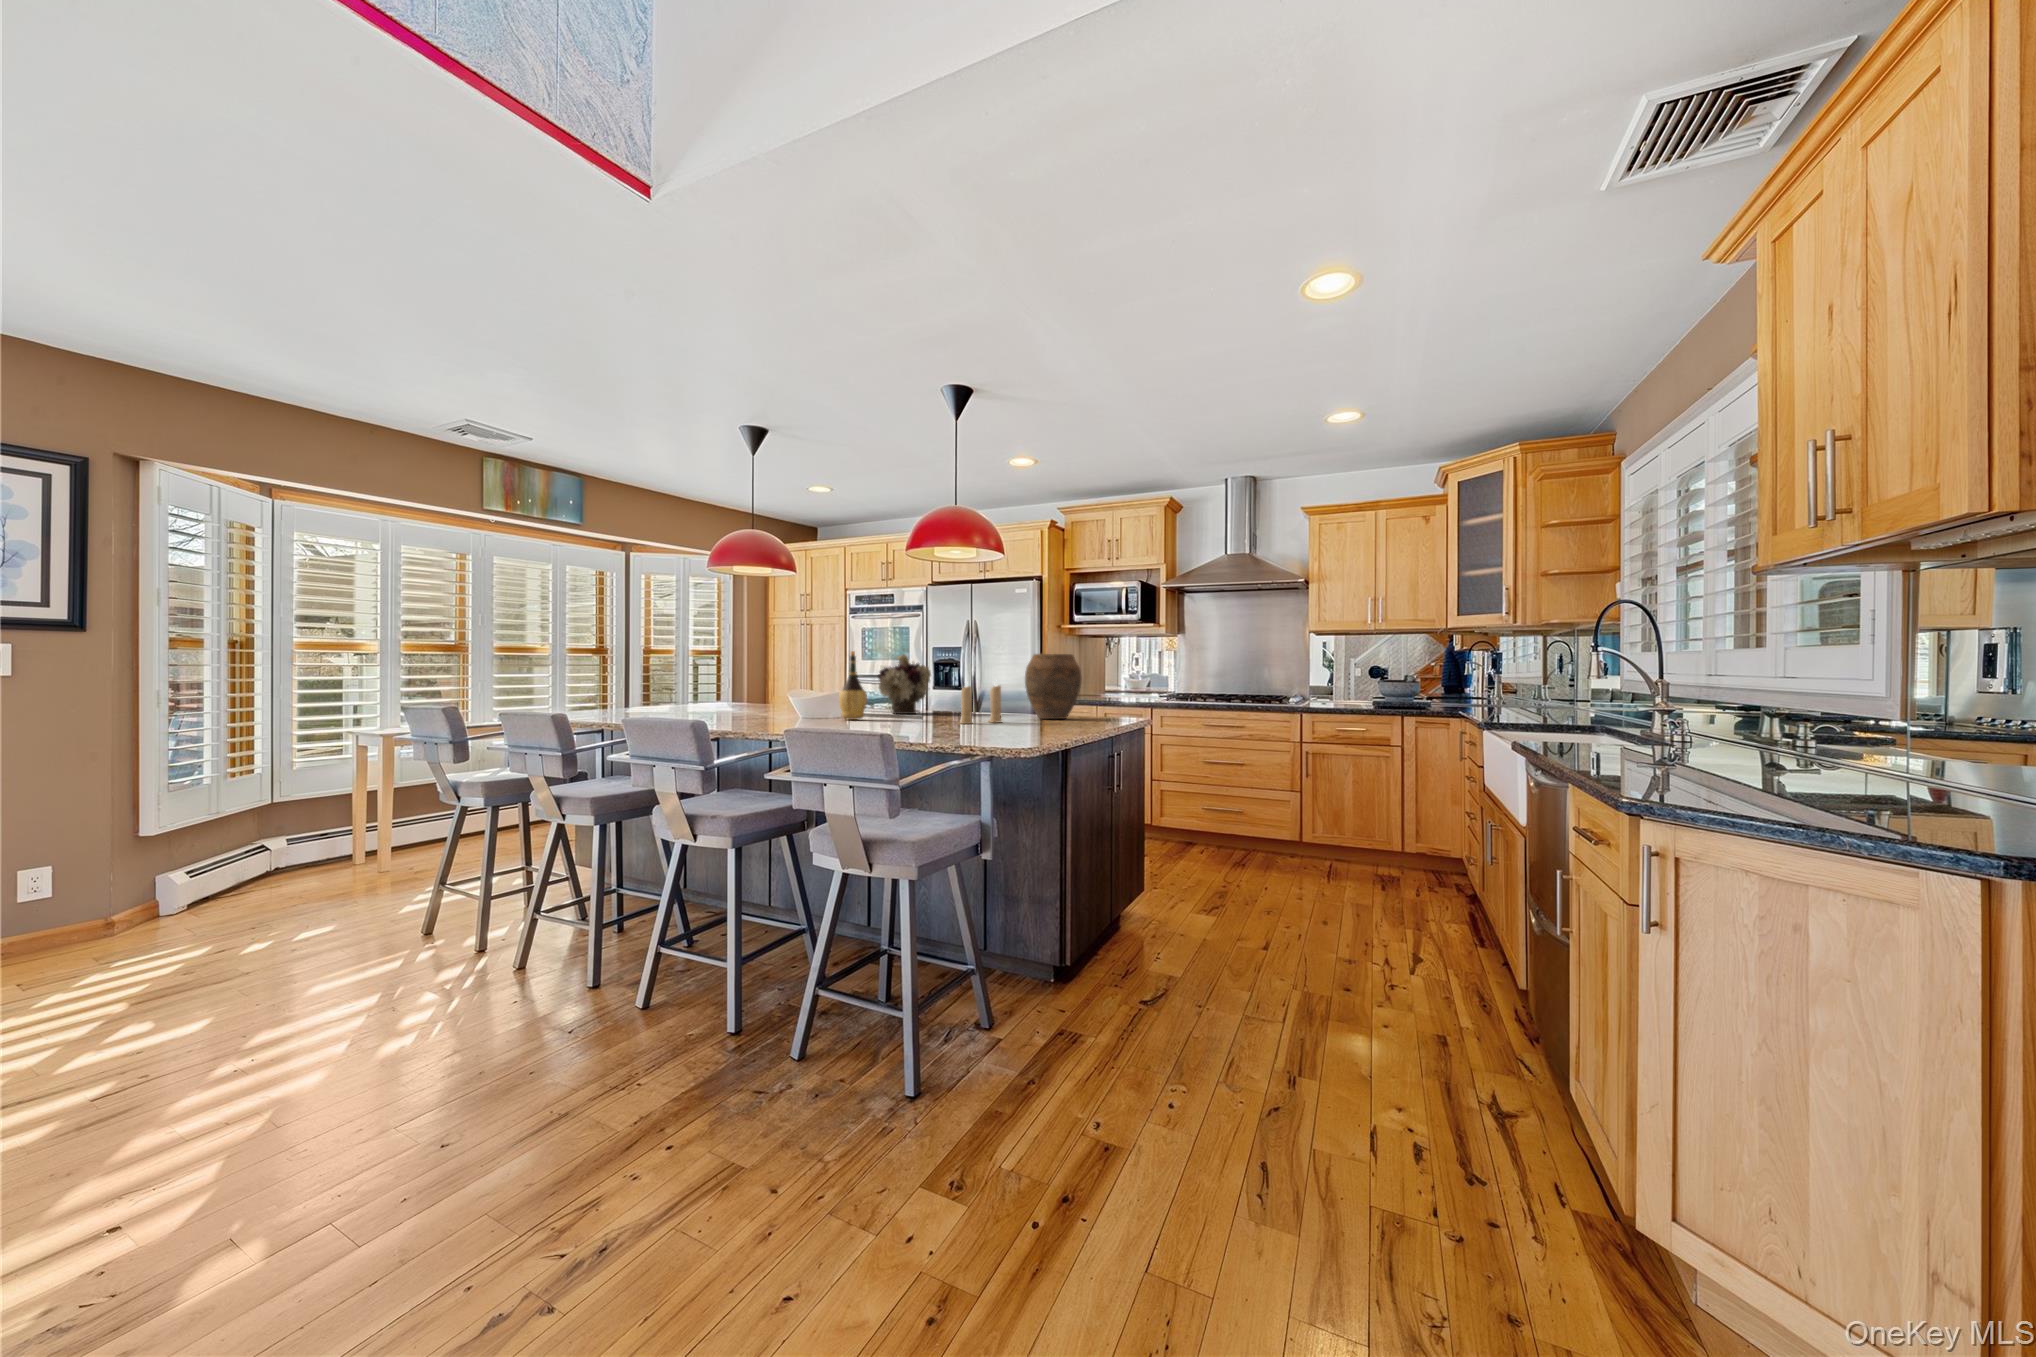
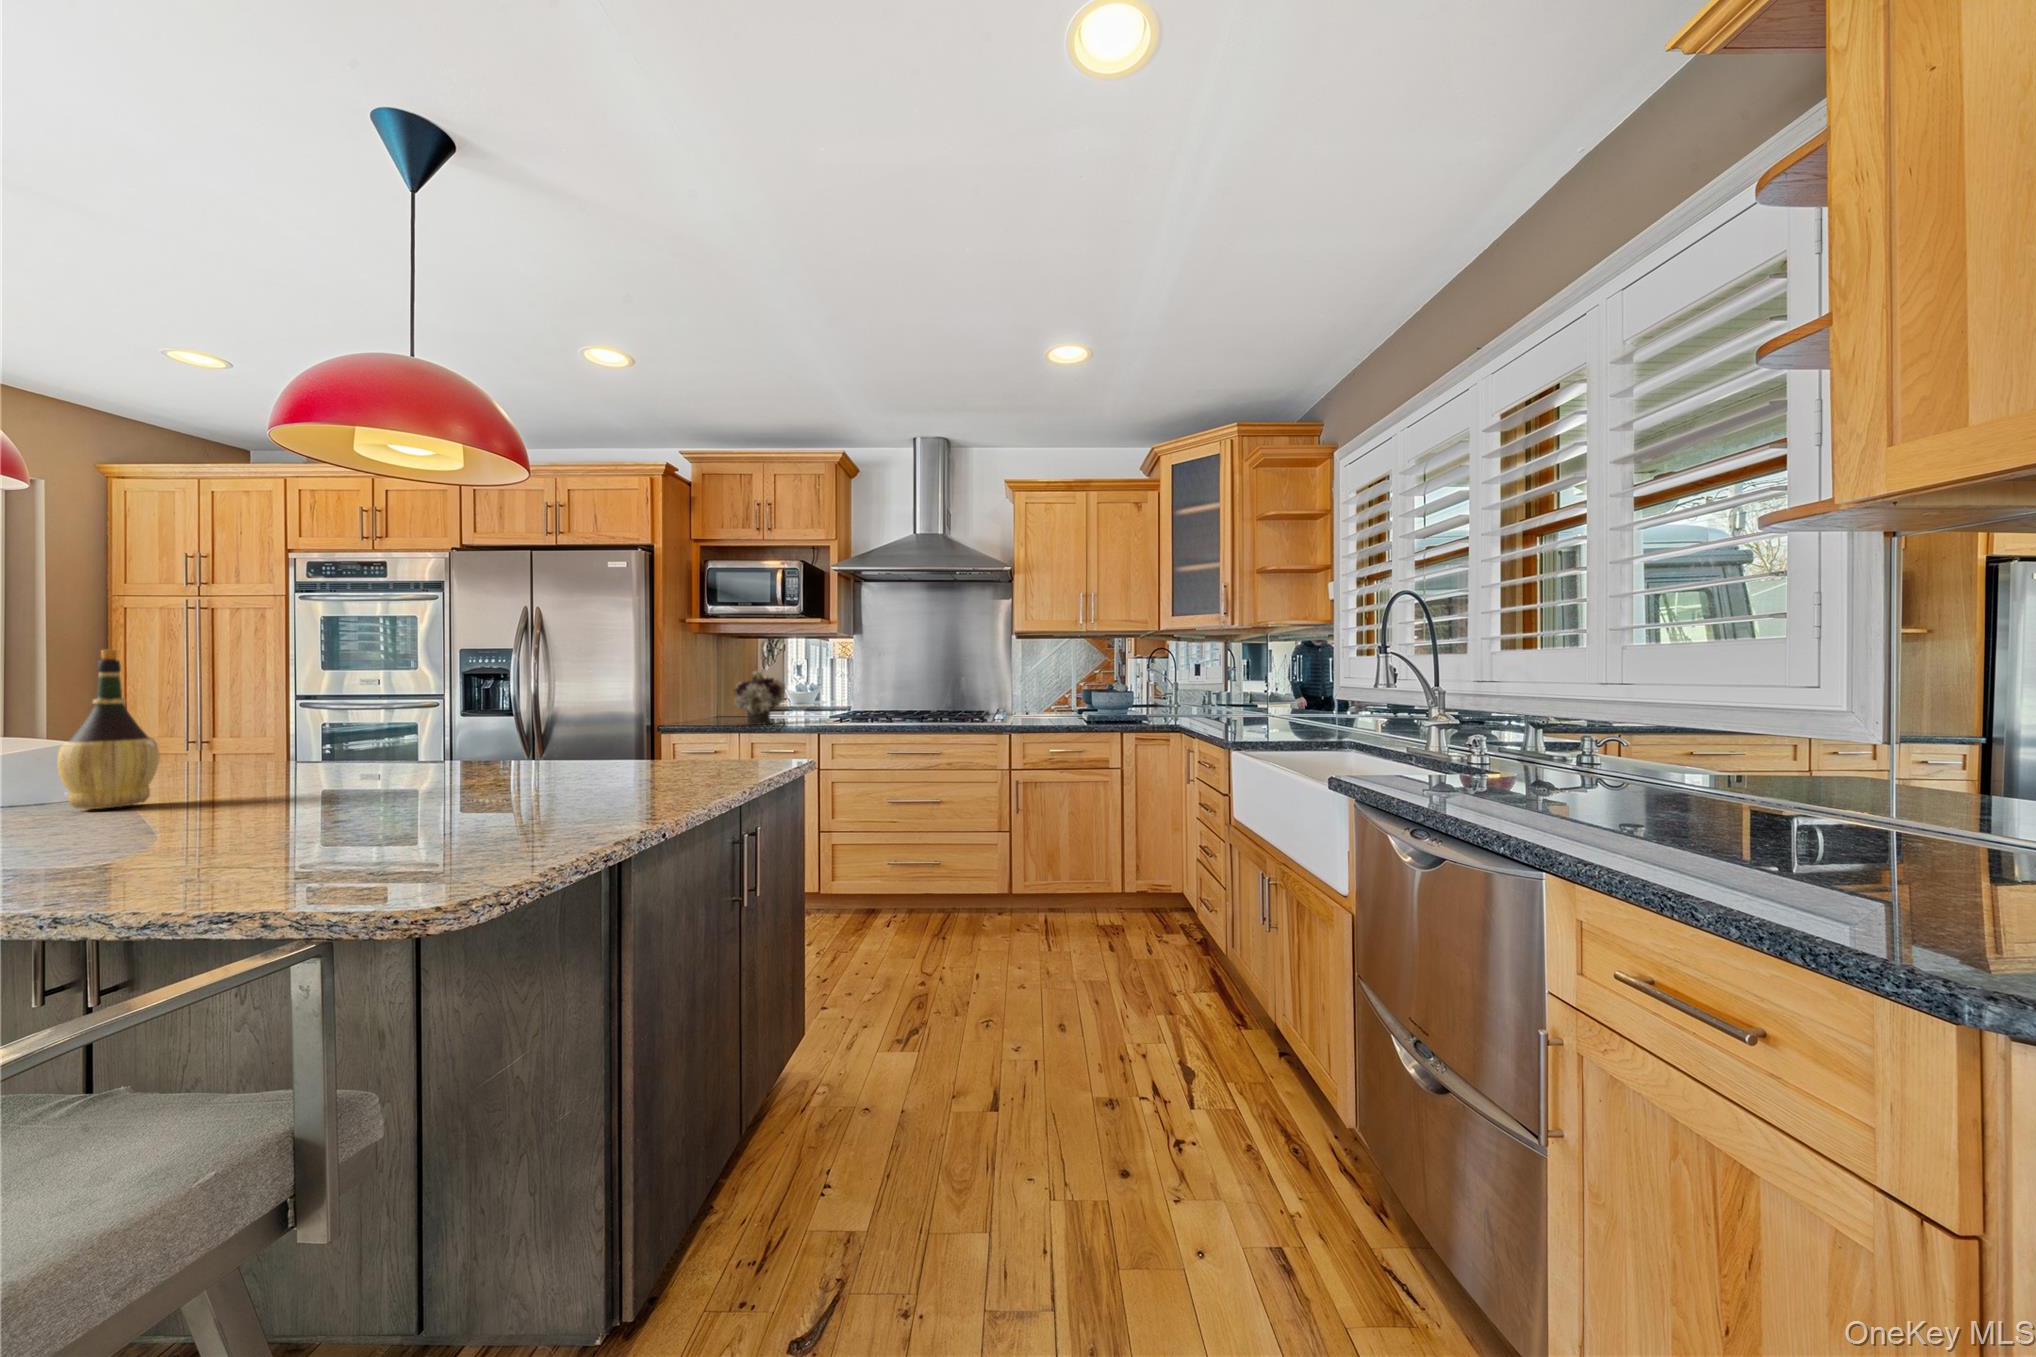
flower arrangement: present [878,654,931,714] -> present [734,670,785,725]
vase: present [1025,654,1082,719] -> none [582,657,694,773]
candle: present [960,682,1002,724] -> none [401,705,519,803]

